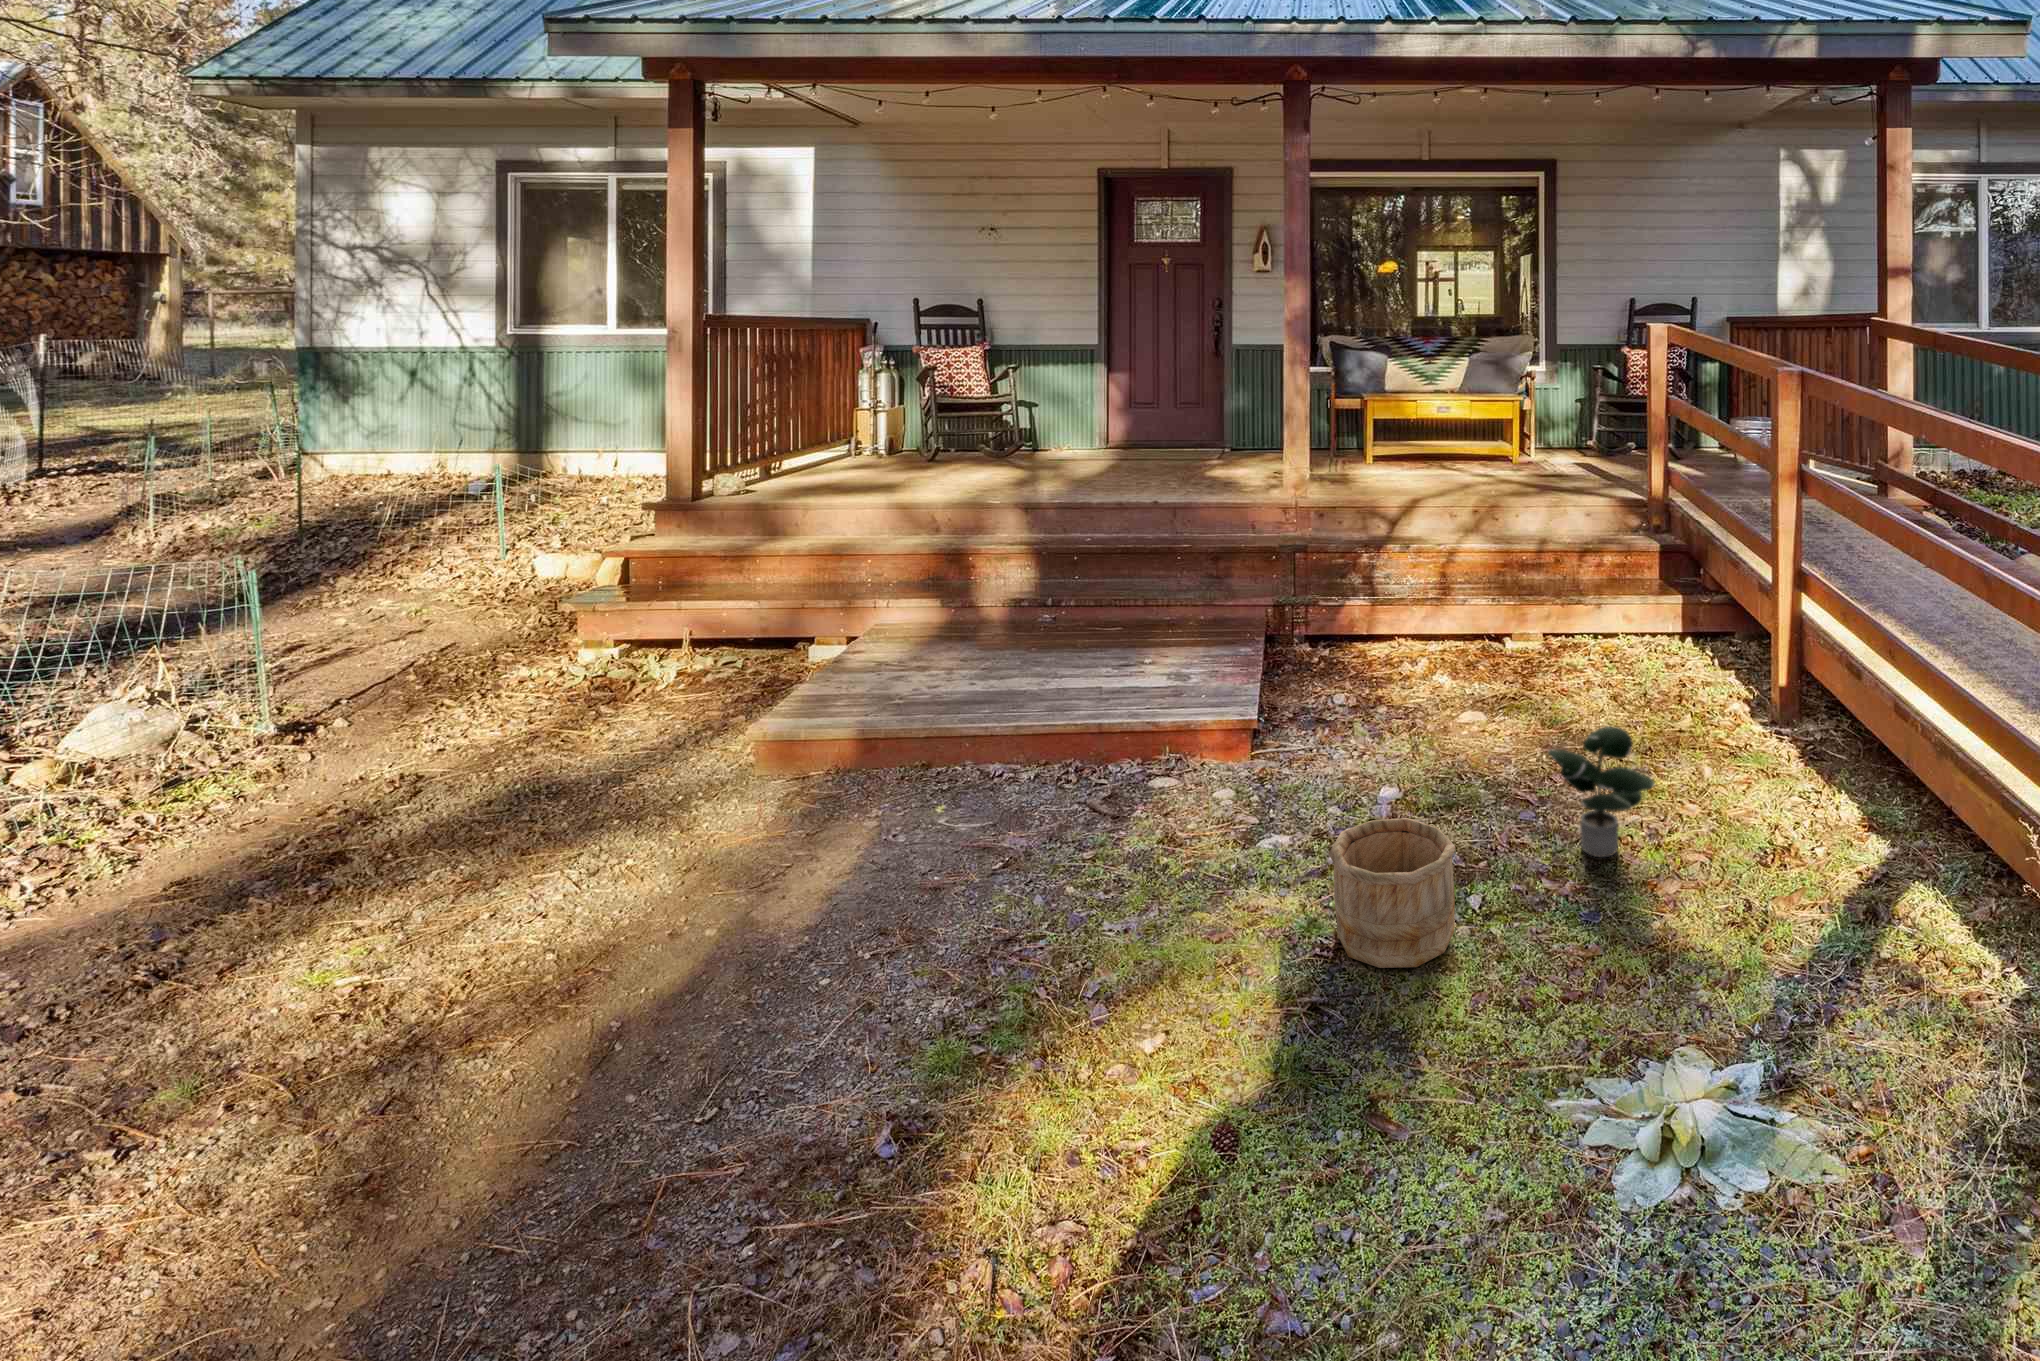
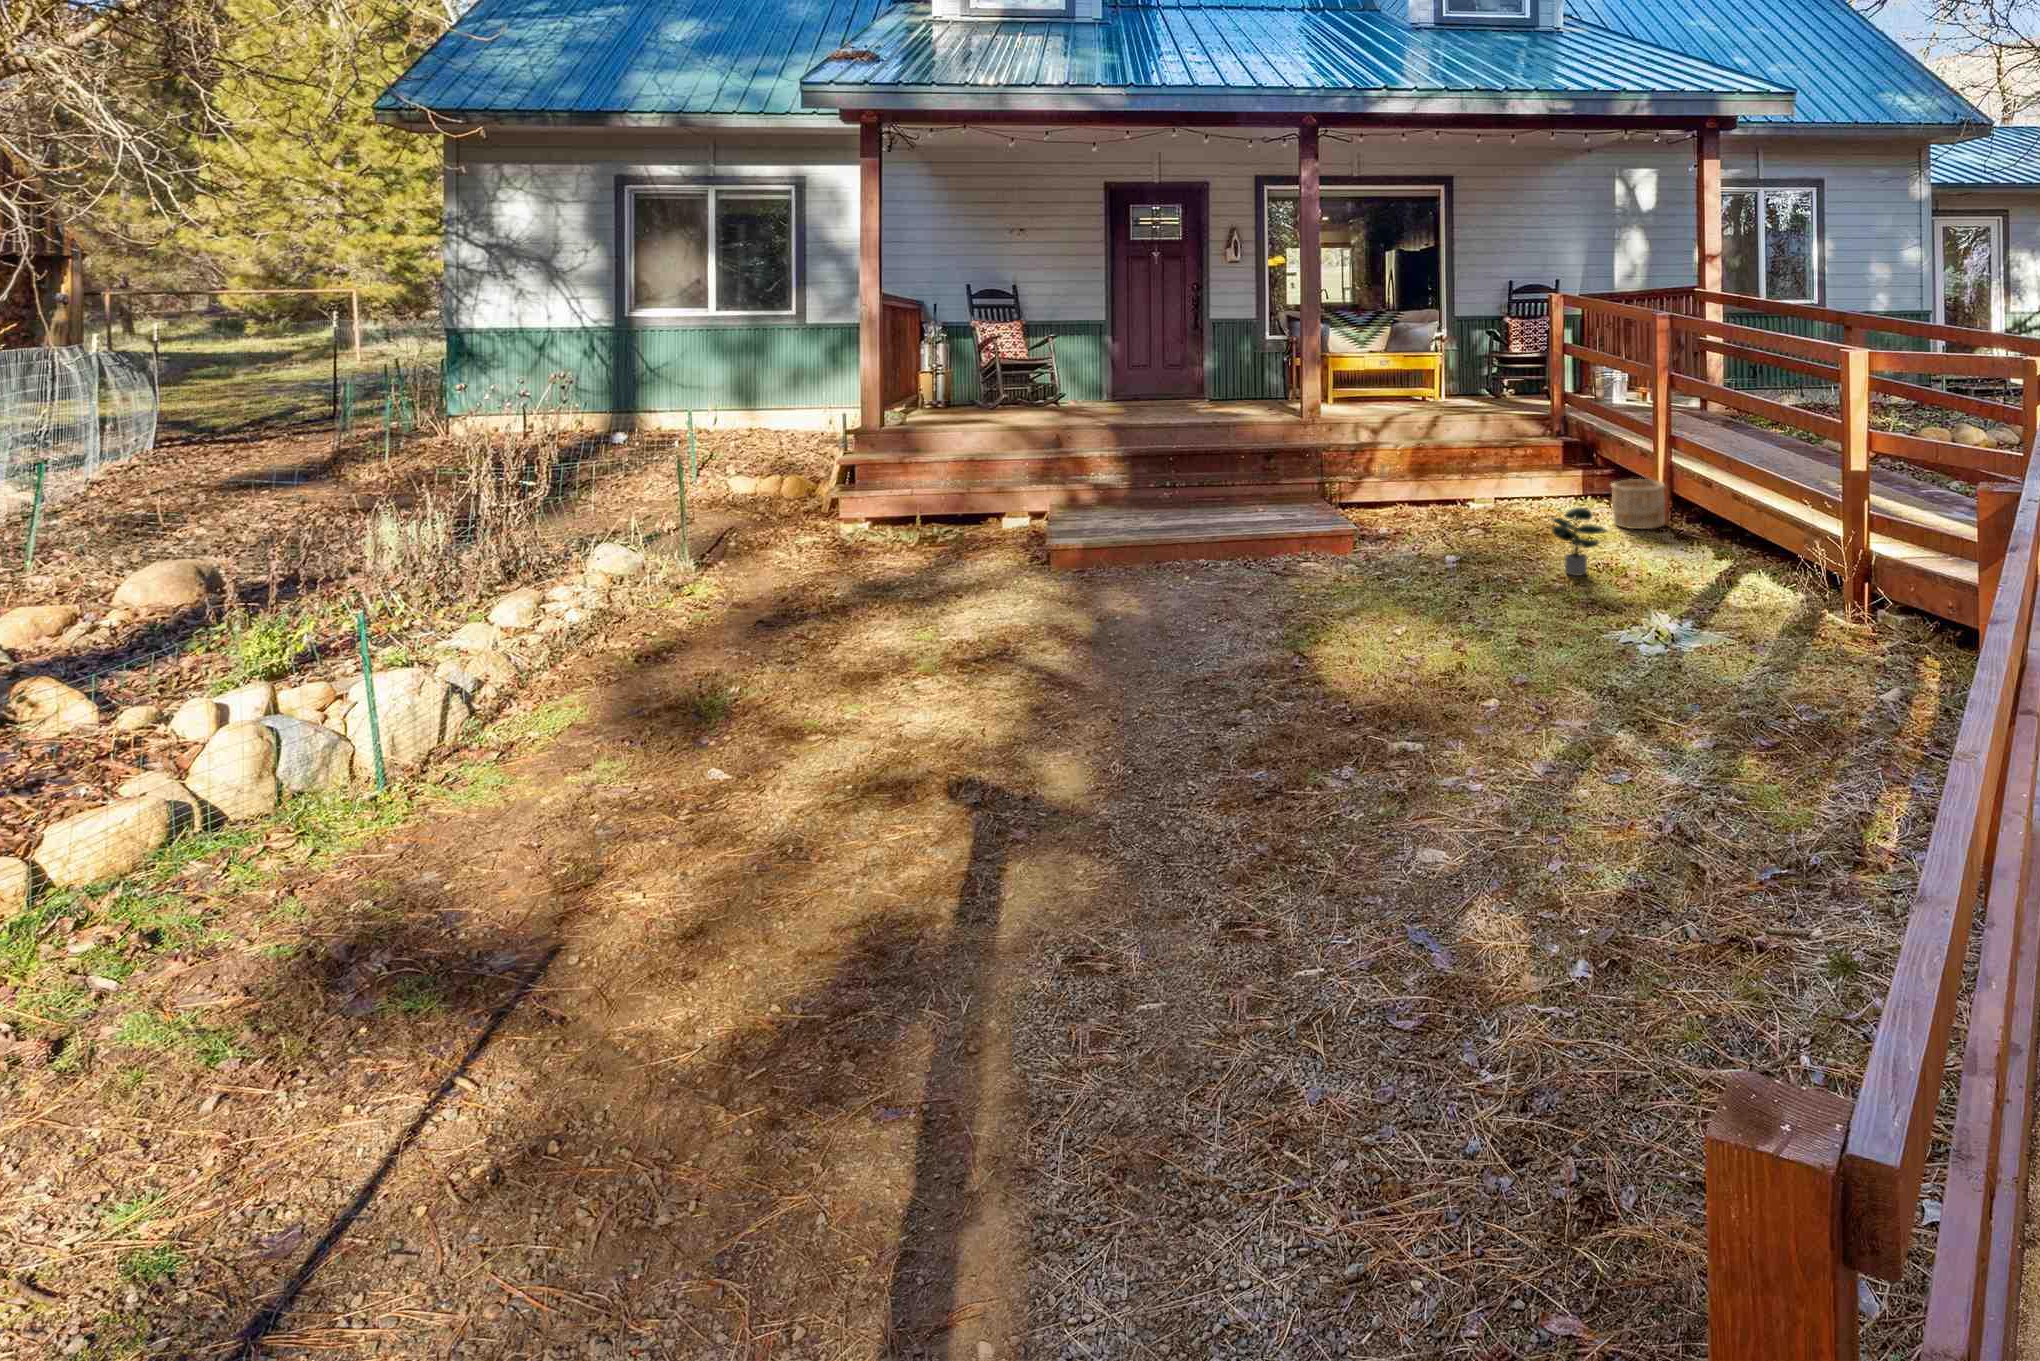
wooden bucket: present [1329,818,1456,968] -> present [1611,479,1665,529]

